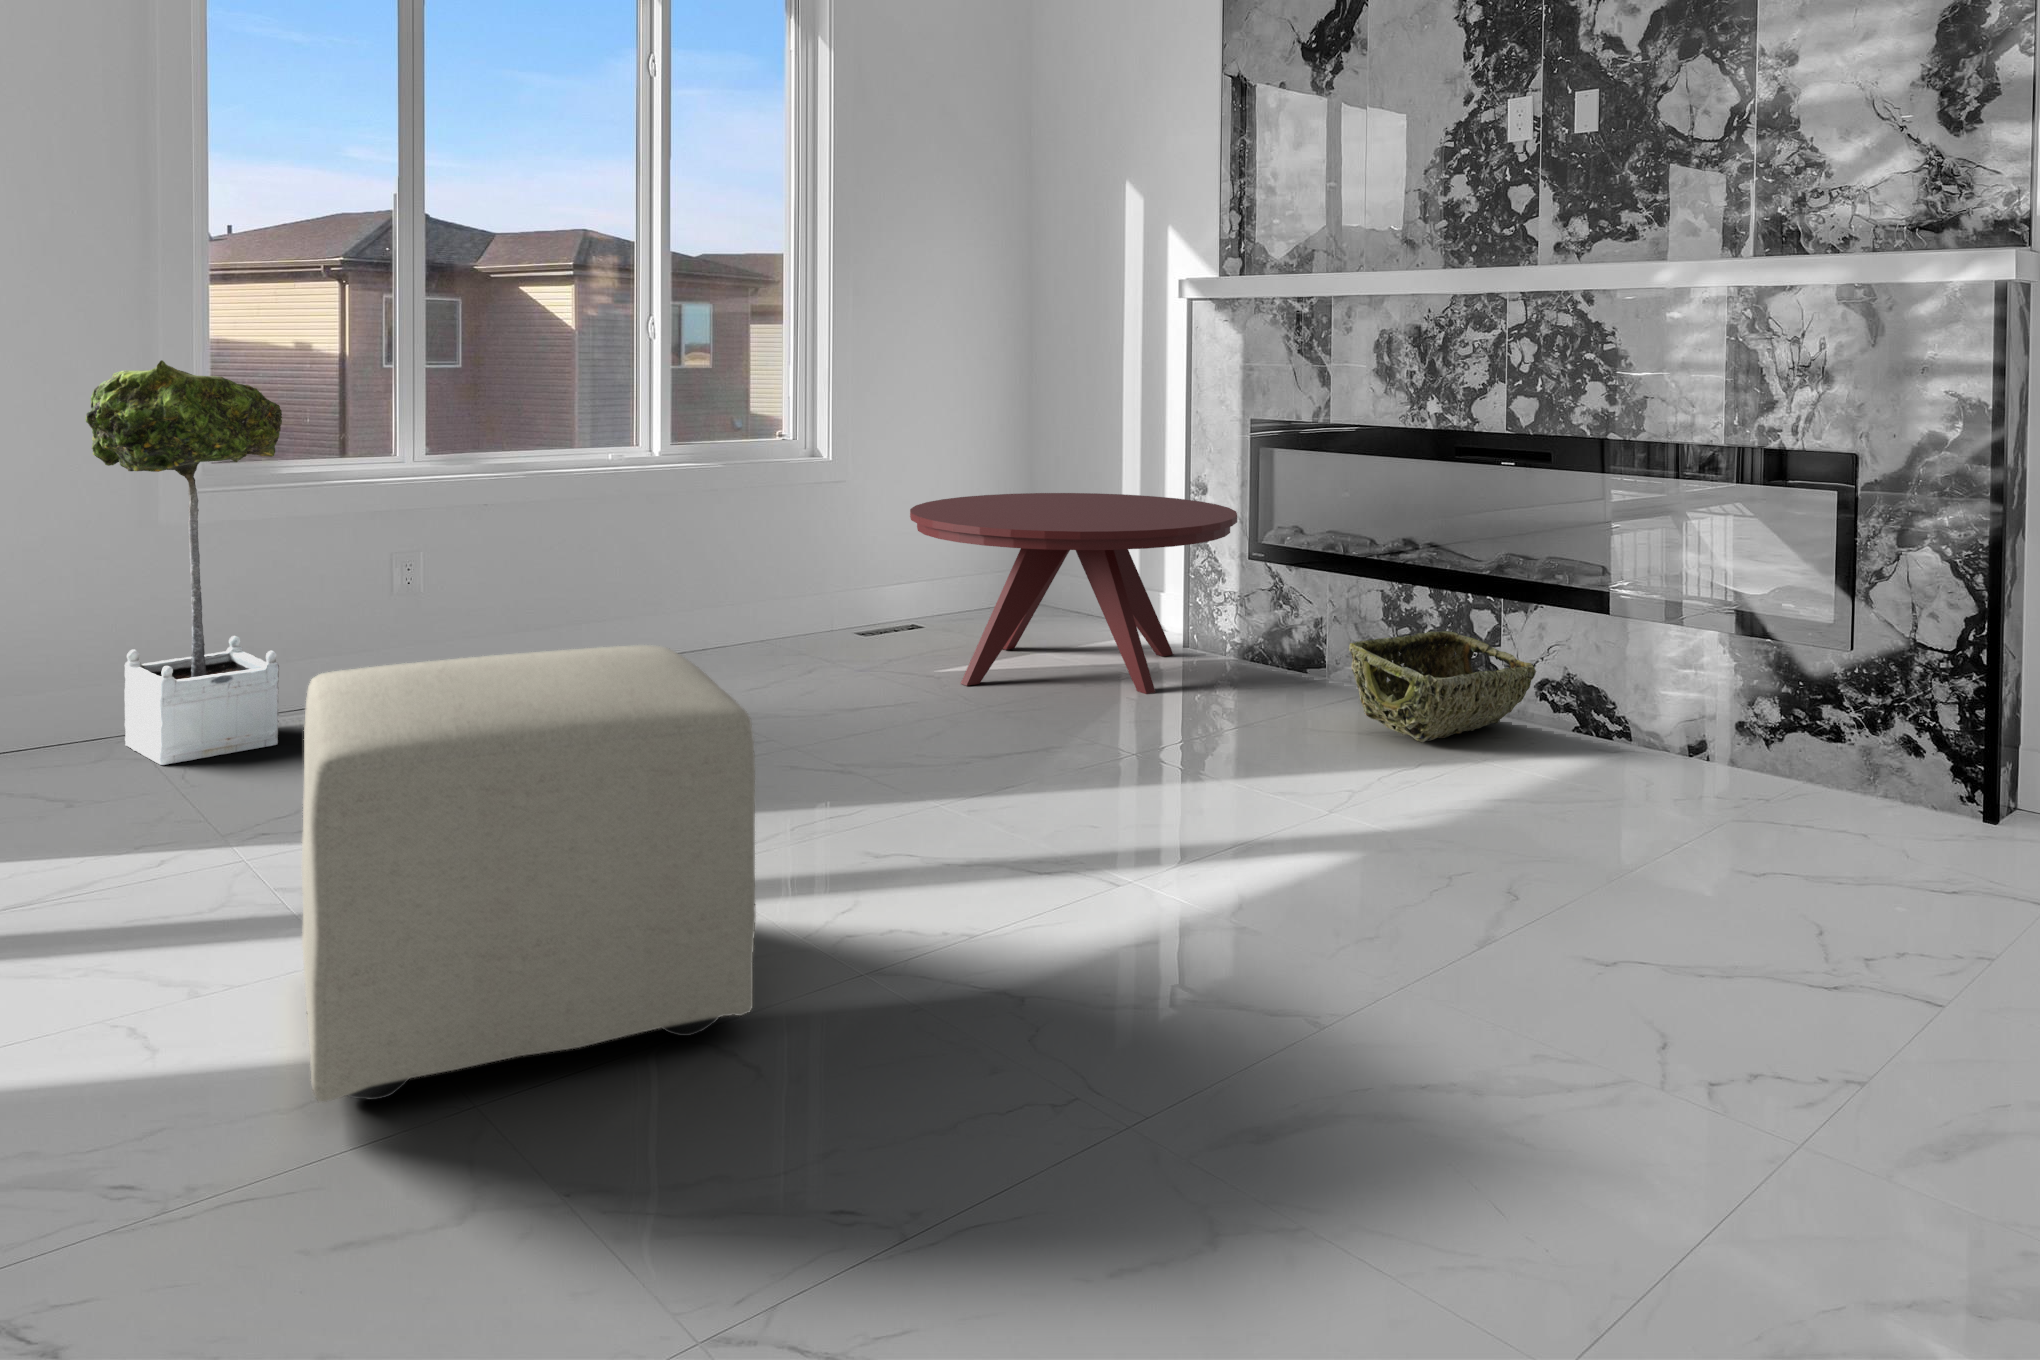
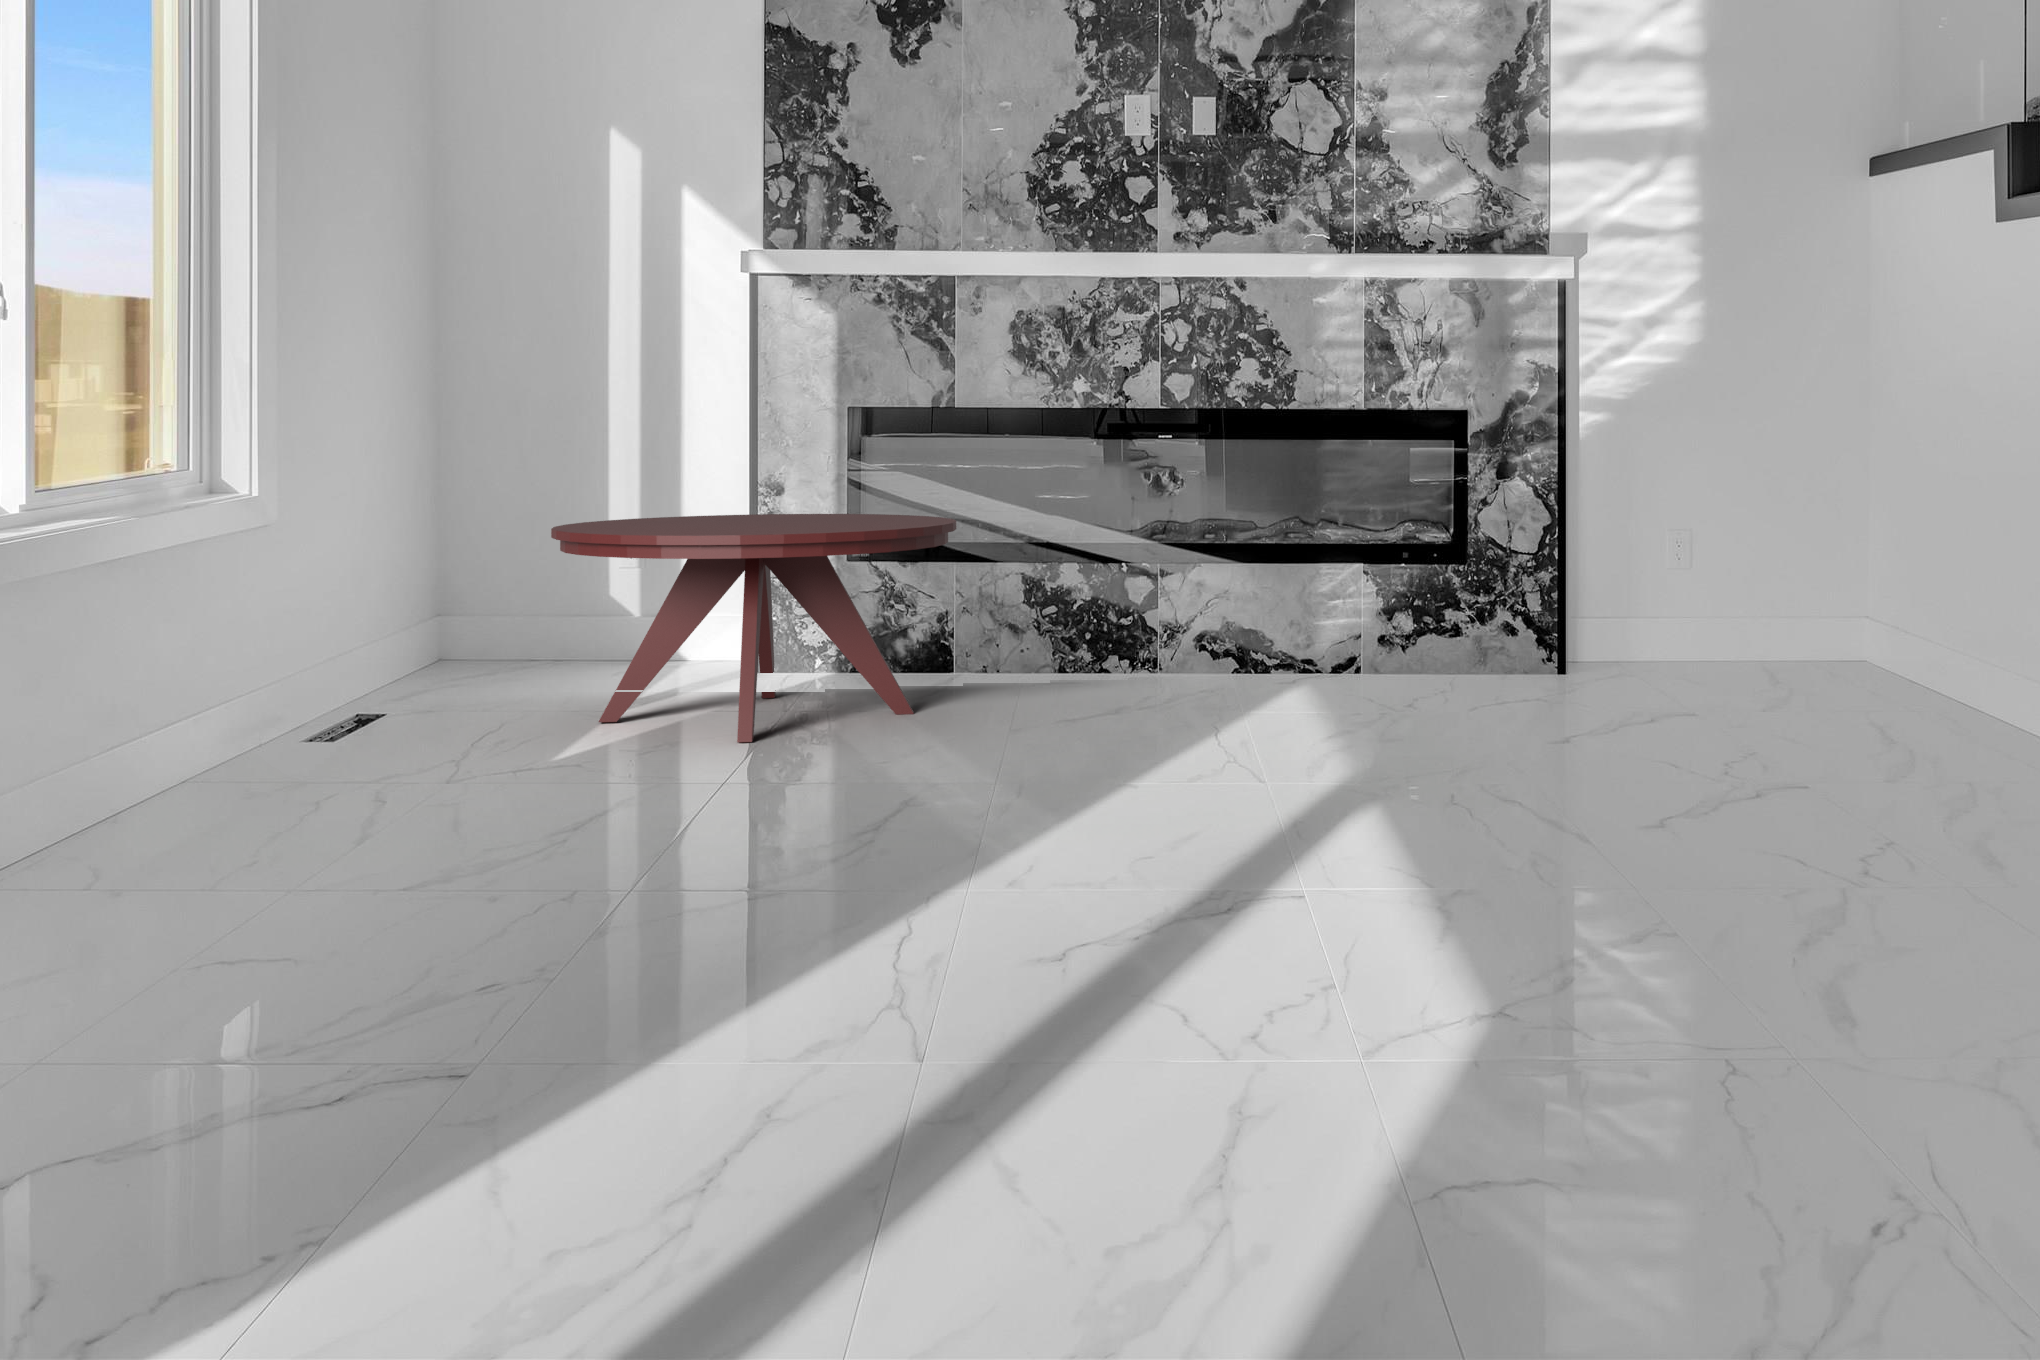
potted tree: present [85,360,282,765] -> none [115,280,425,1015]
woven basket: present [1349,631,1536,742] -> none [1128,601,1266,690]
ottoman: present [301,645,756,1102] -> none [1402,557,1835,920]

